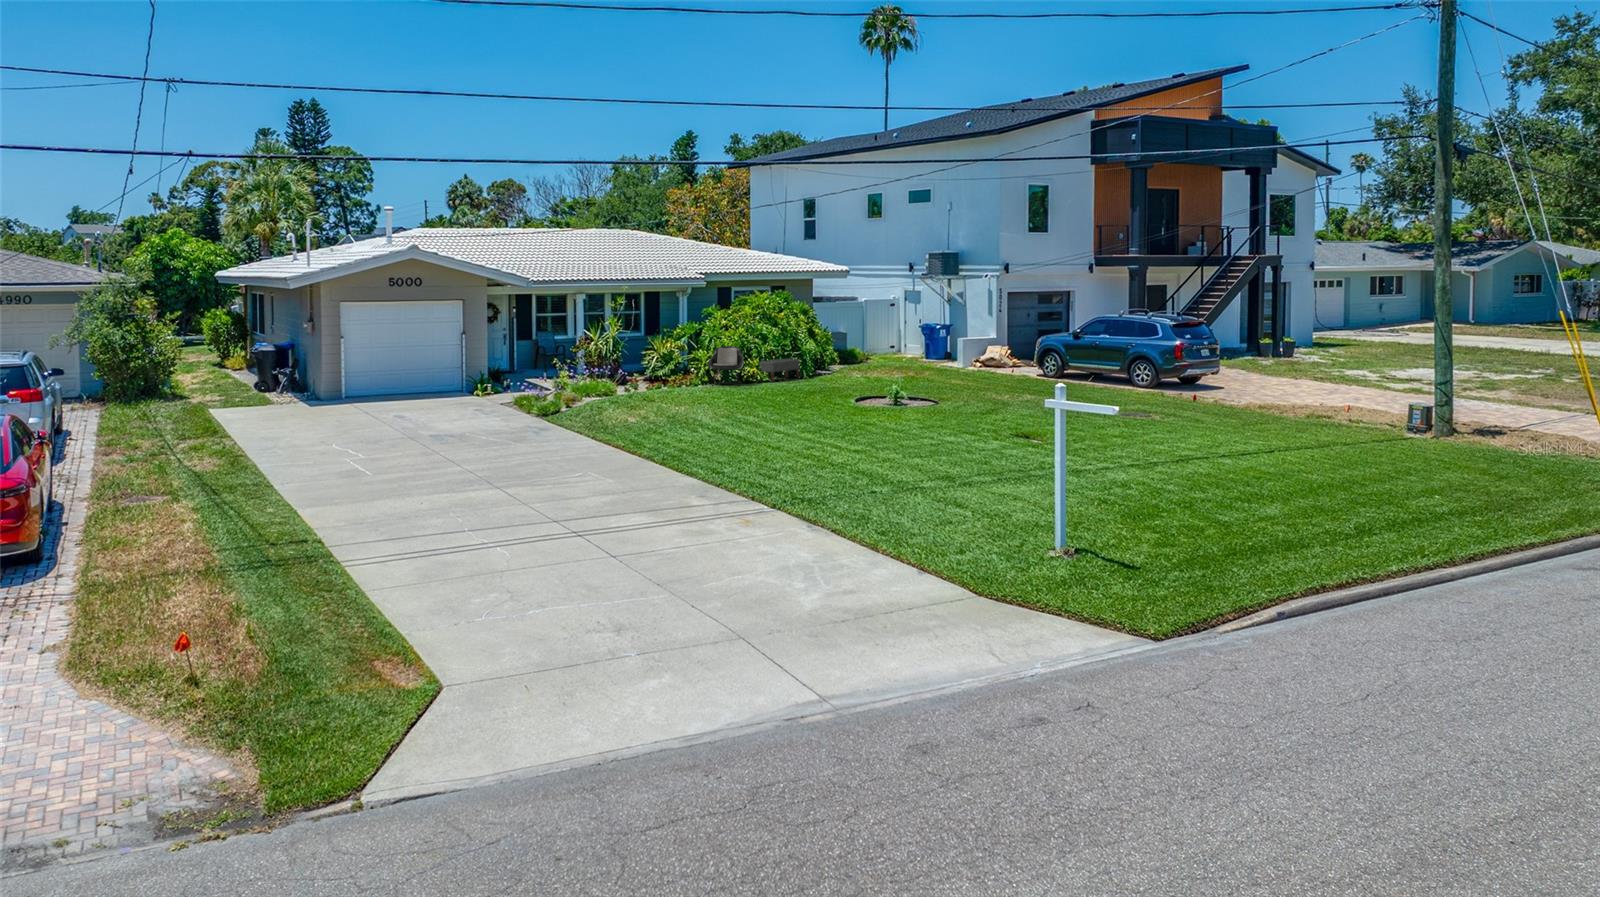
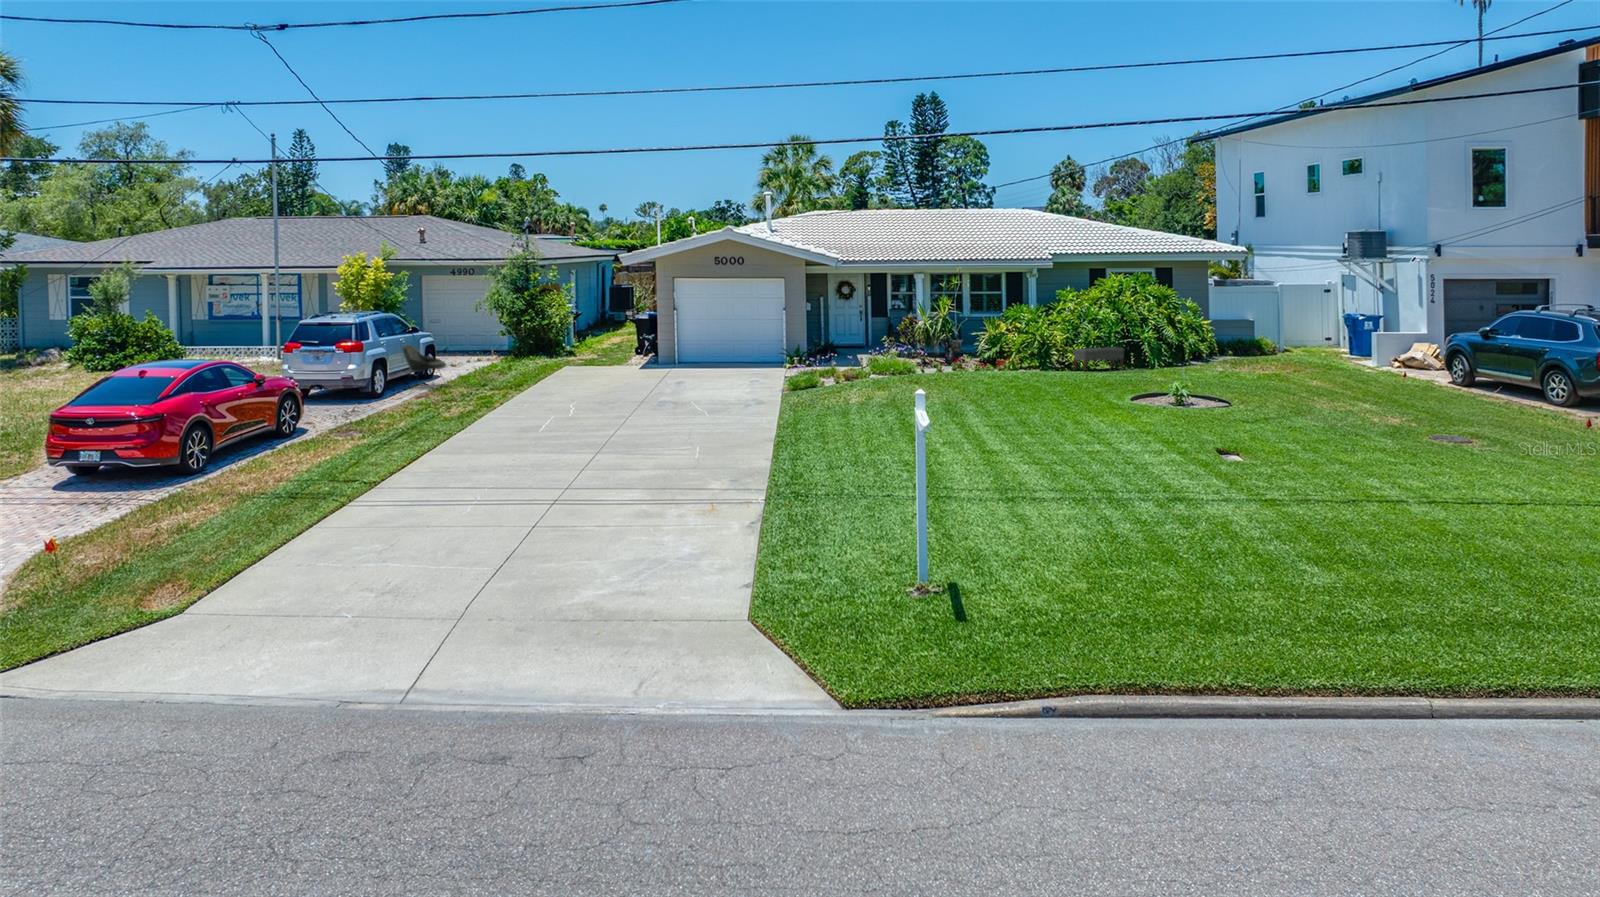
lounge chair: present [708,346,744,386] -> present [402,345,446,386]

